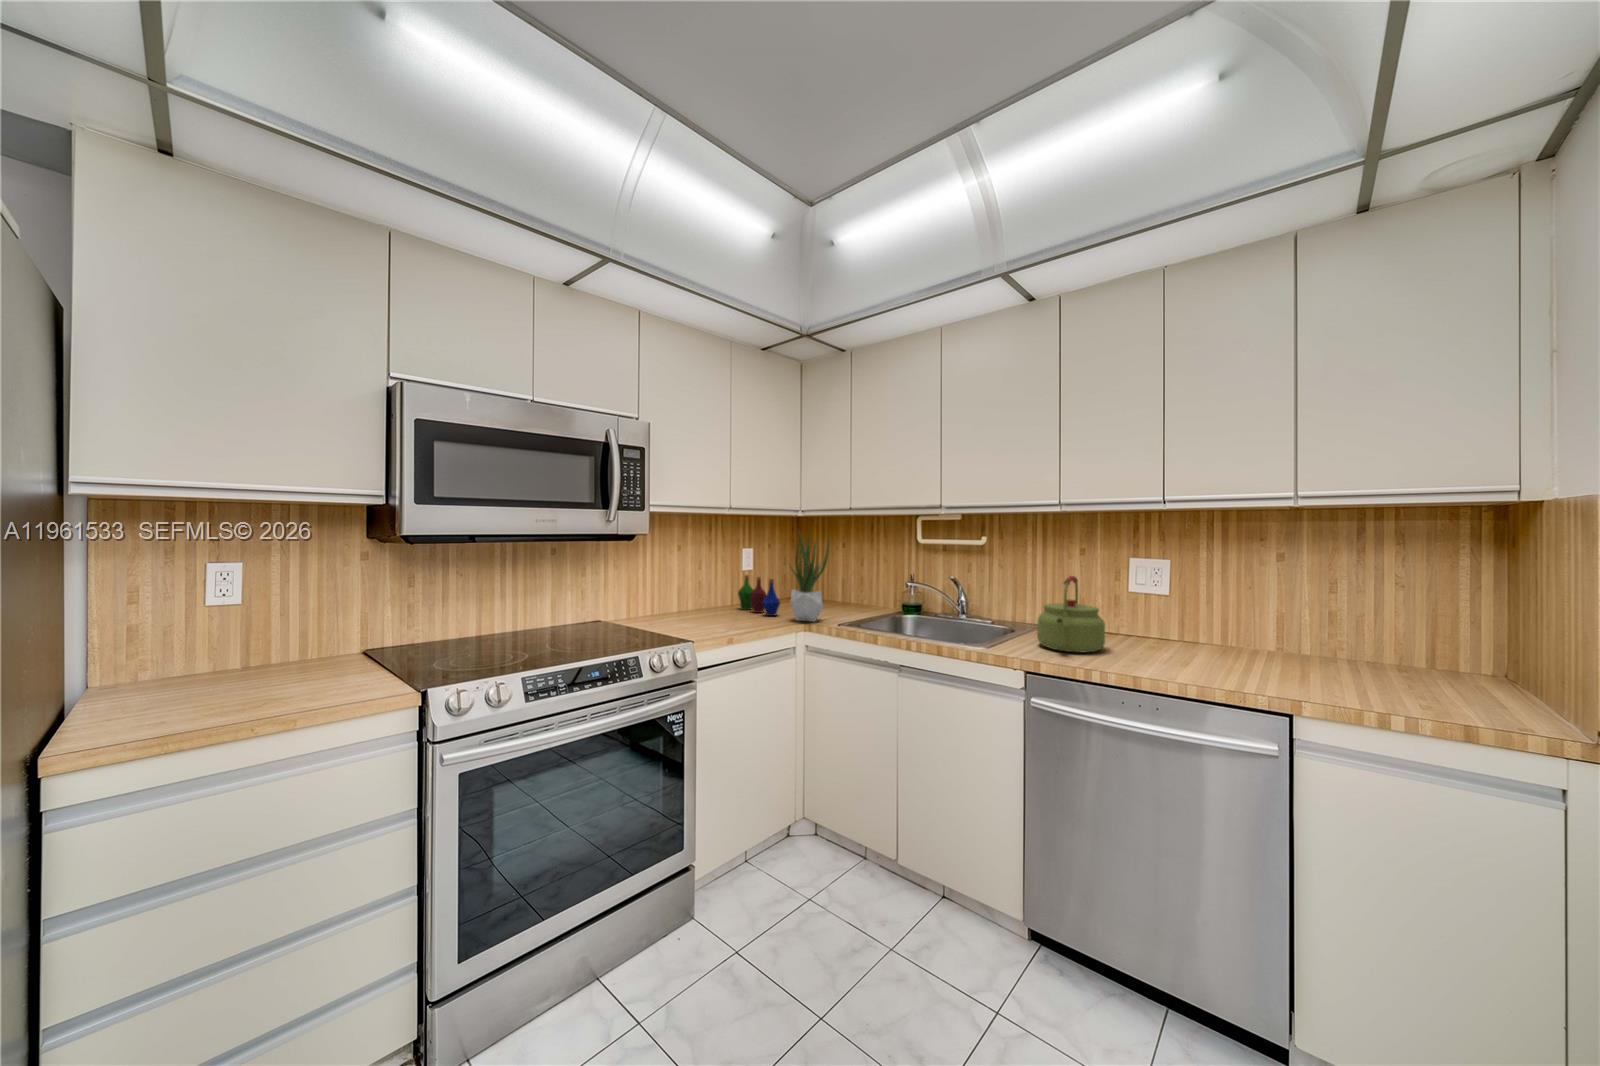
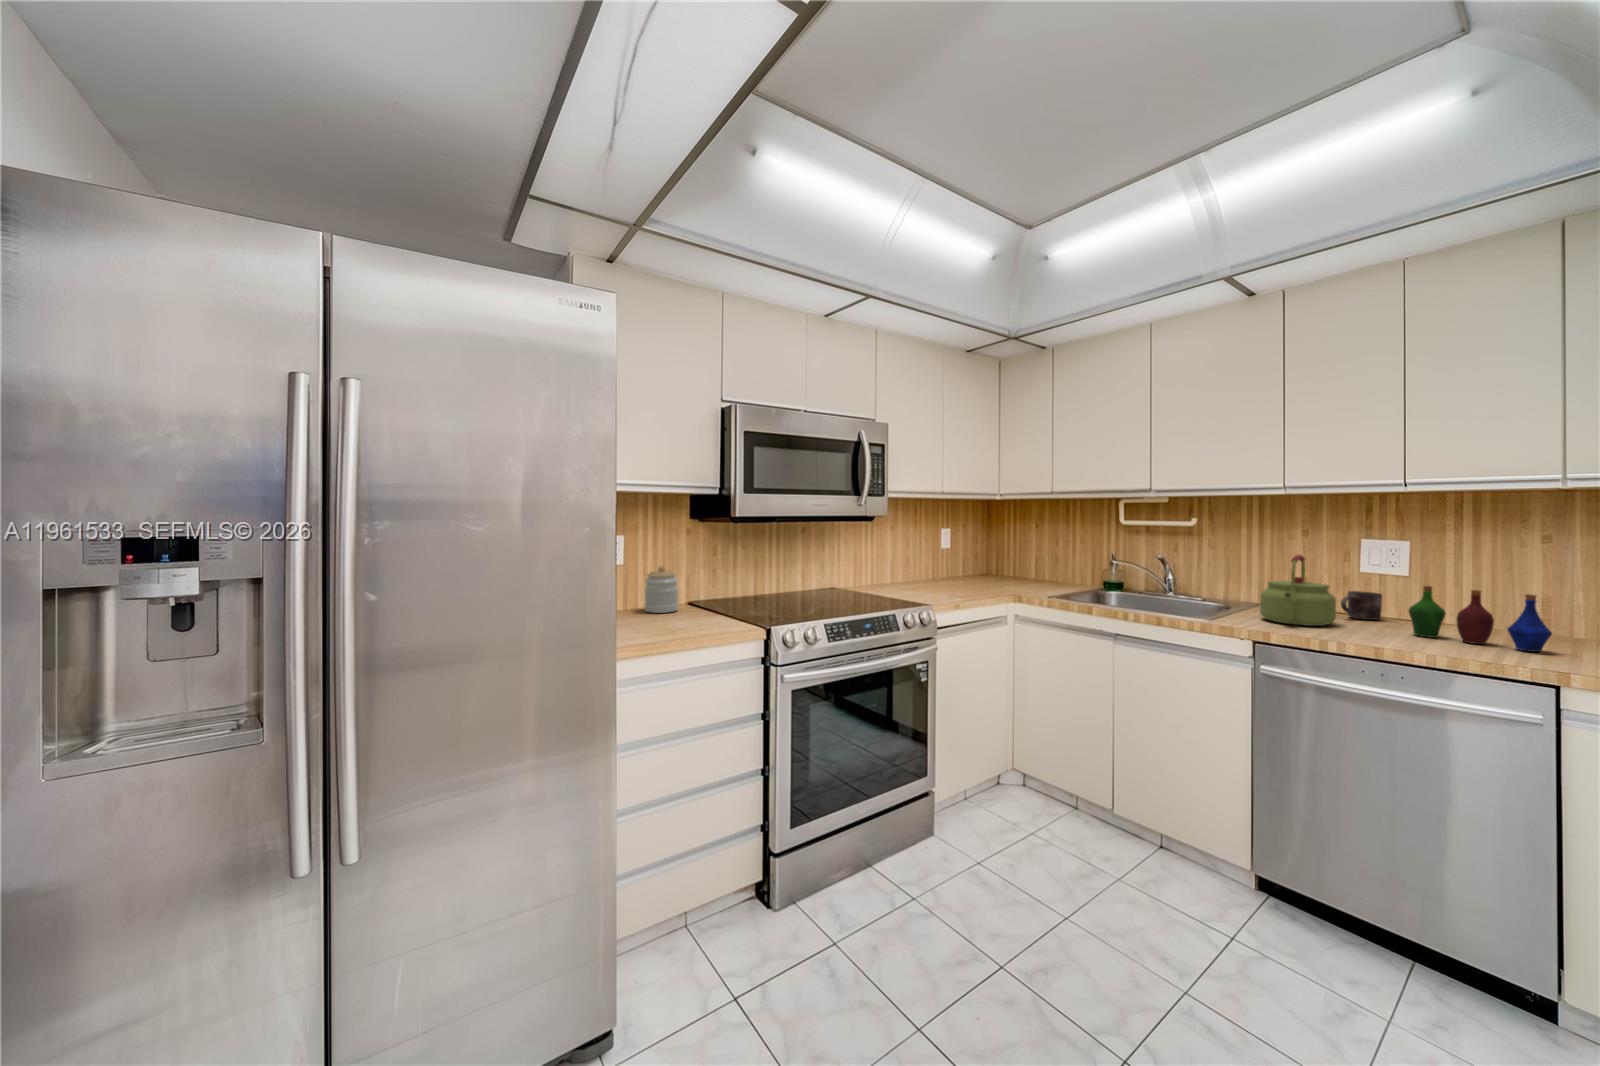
potted plant: present [790,532,829,622] -> none [1001,512,1040,596]
bottle: present [738,575,780,616] -> present [1409,586,1552,652]
jar: none [262,603,324,671] -> present [645,566,678,613]
mug: none [1111,612,1147,642] -> present [1341,591,1382,620]

